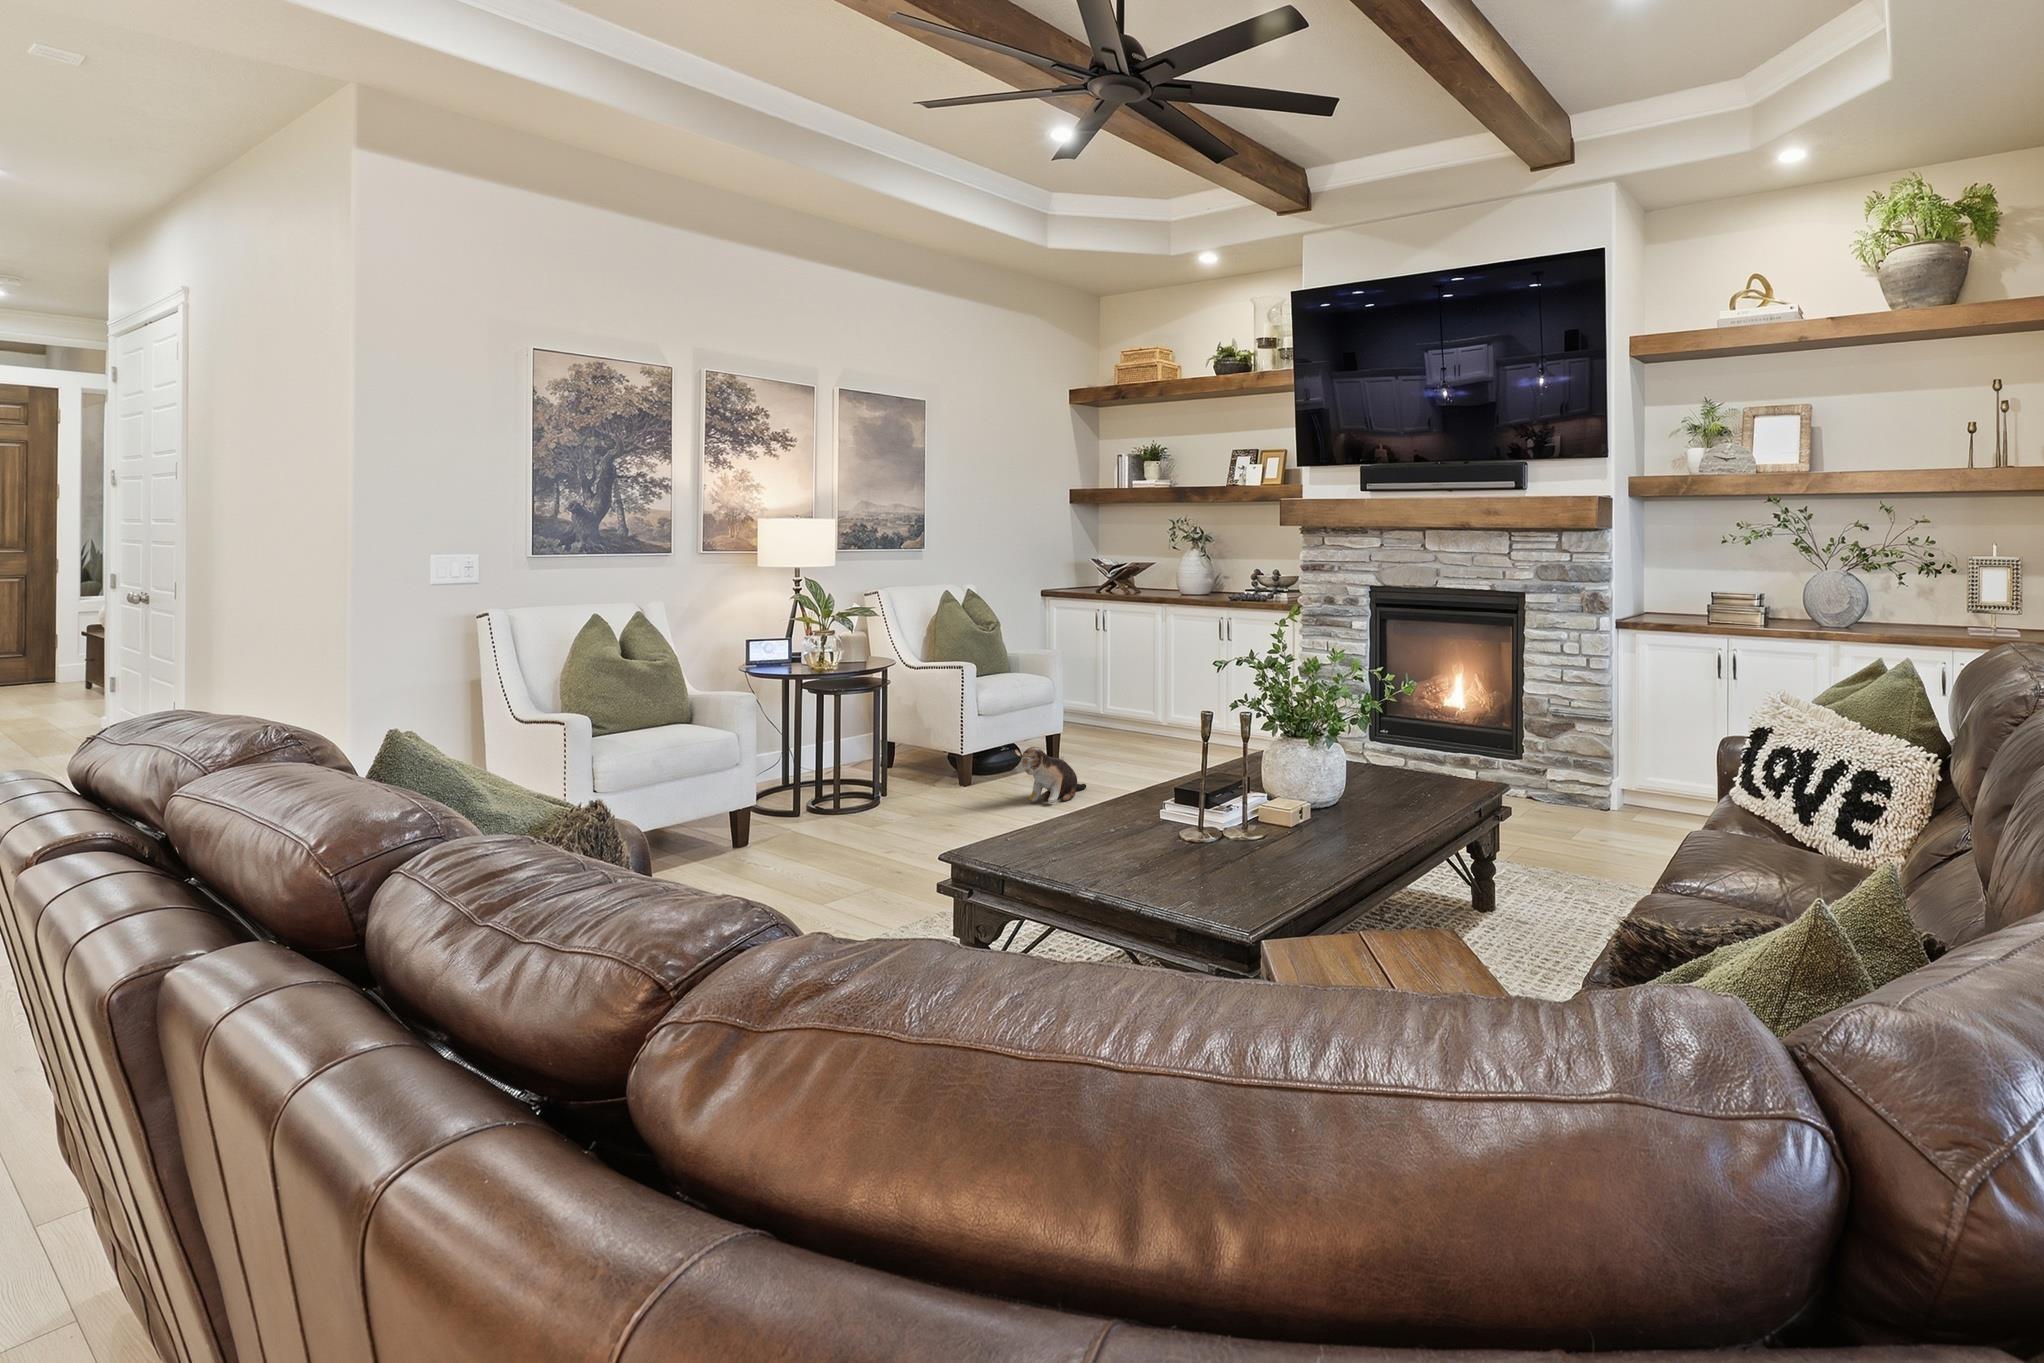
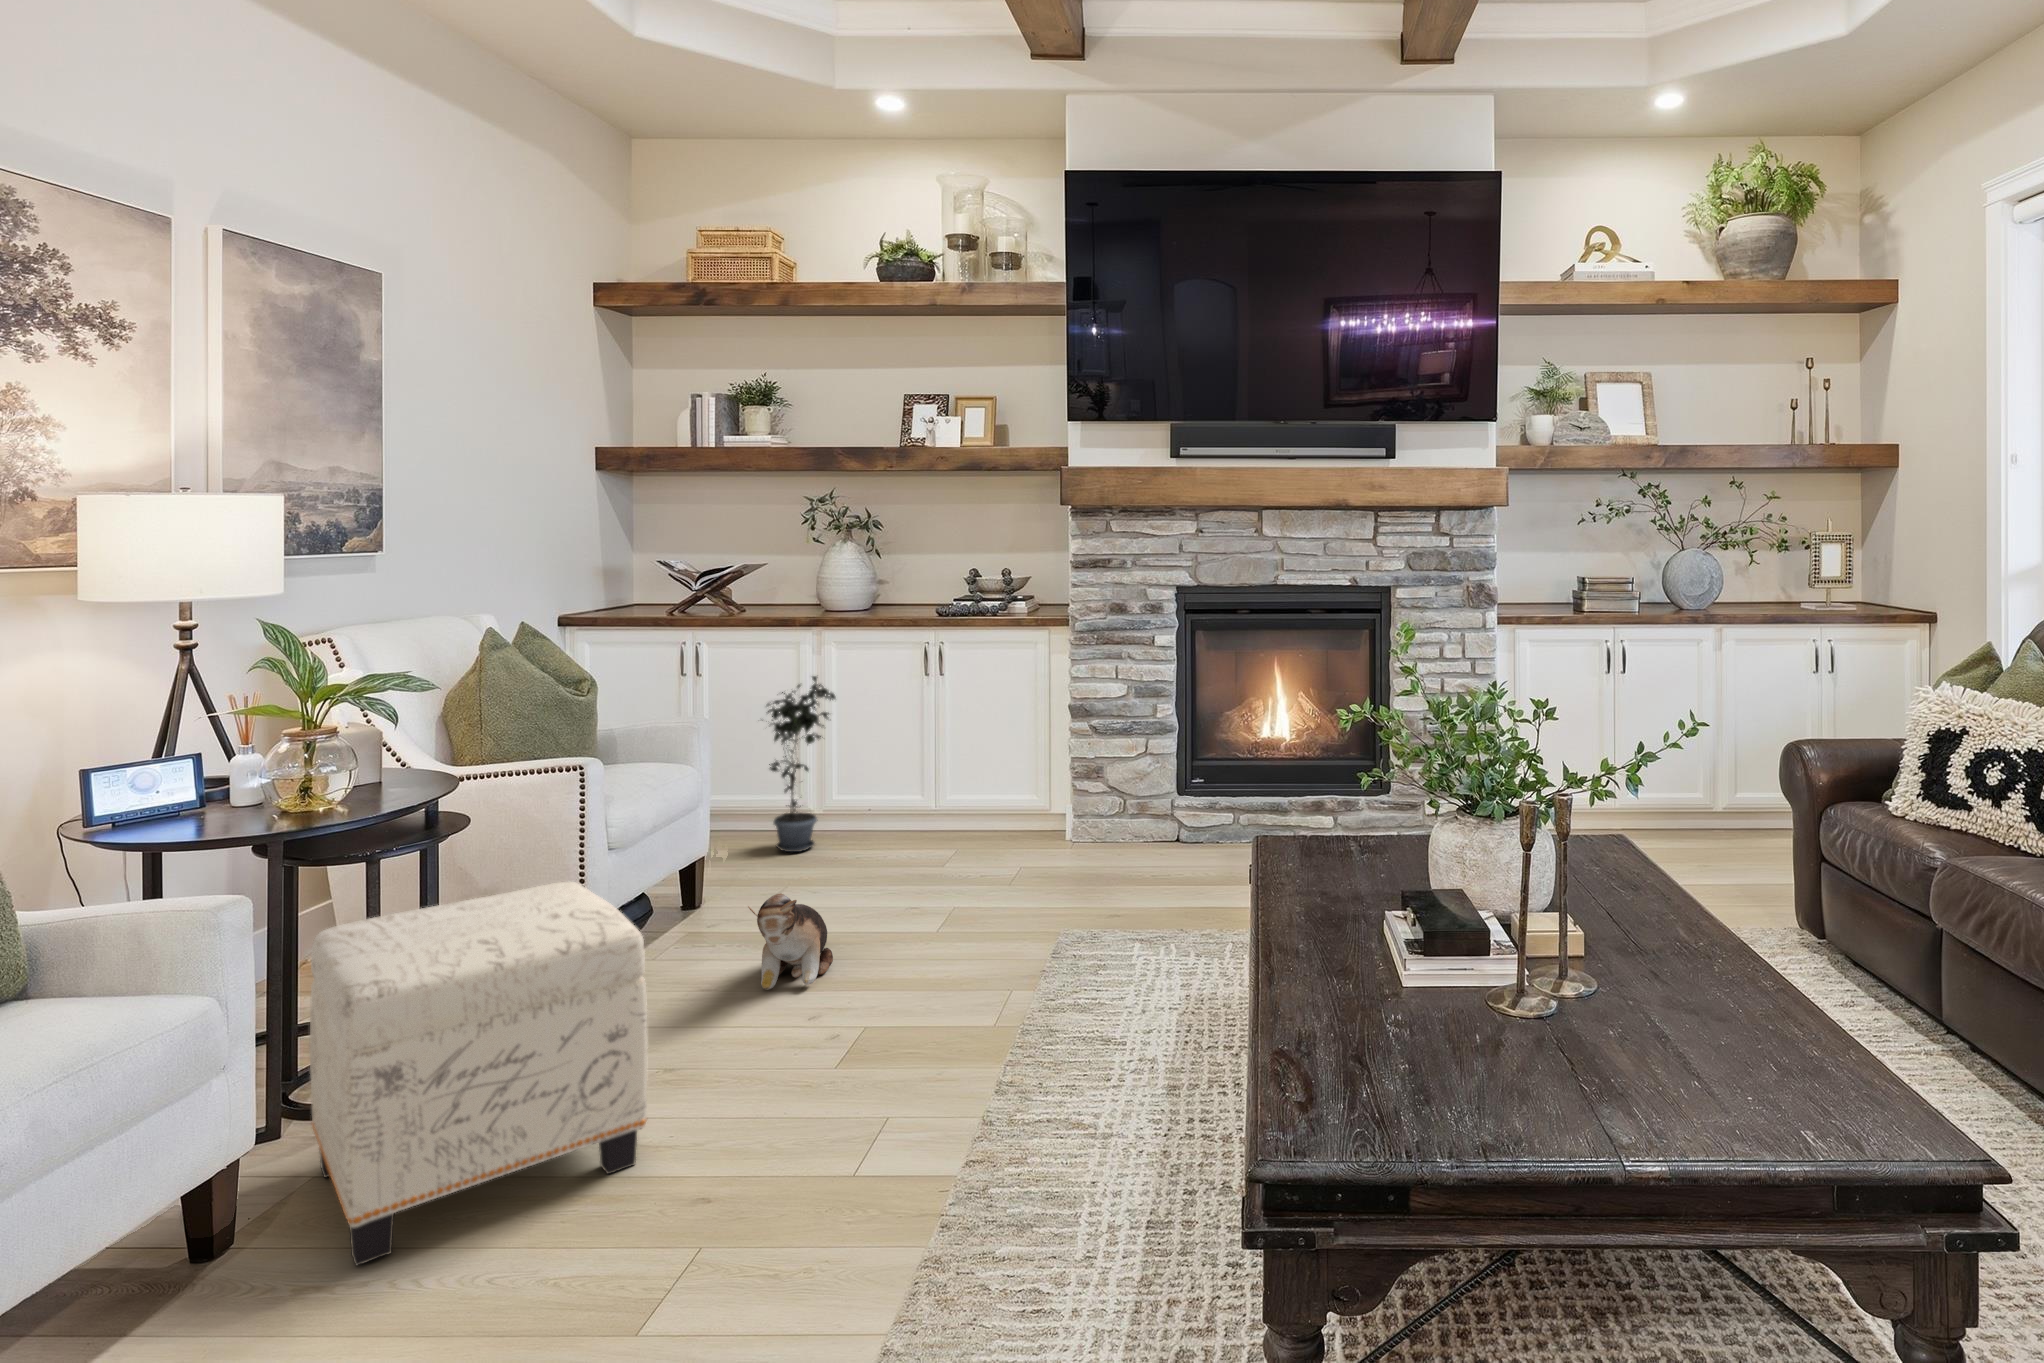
potted plant: none [1113,635,1161,747] -> present [767,676,836,852]
ottoman: none [777,714,917,855] -> present [309,882,648,1265]

